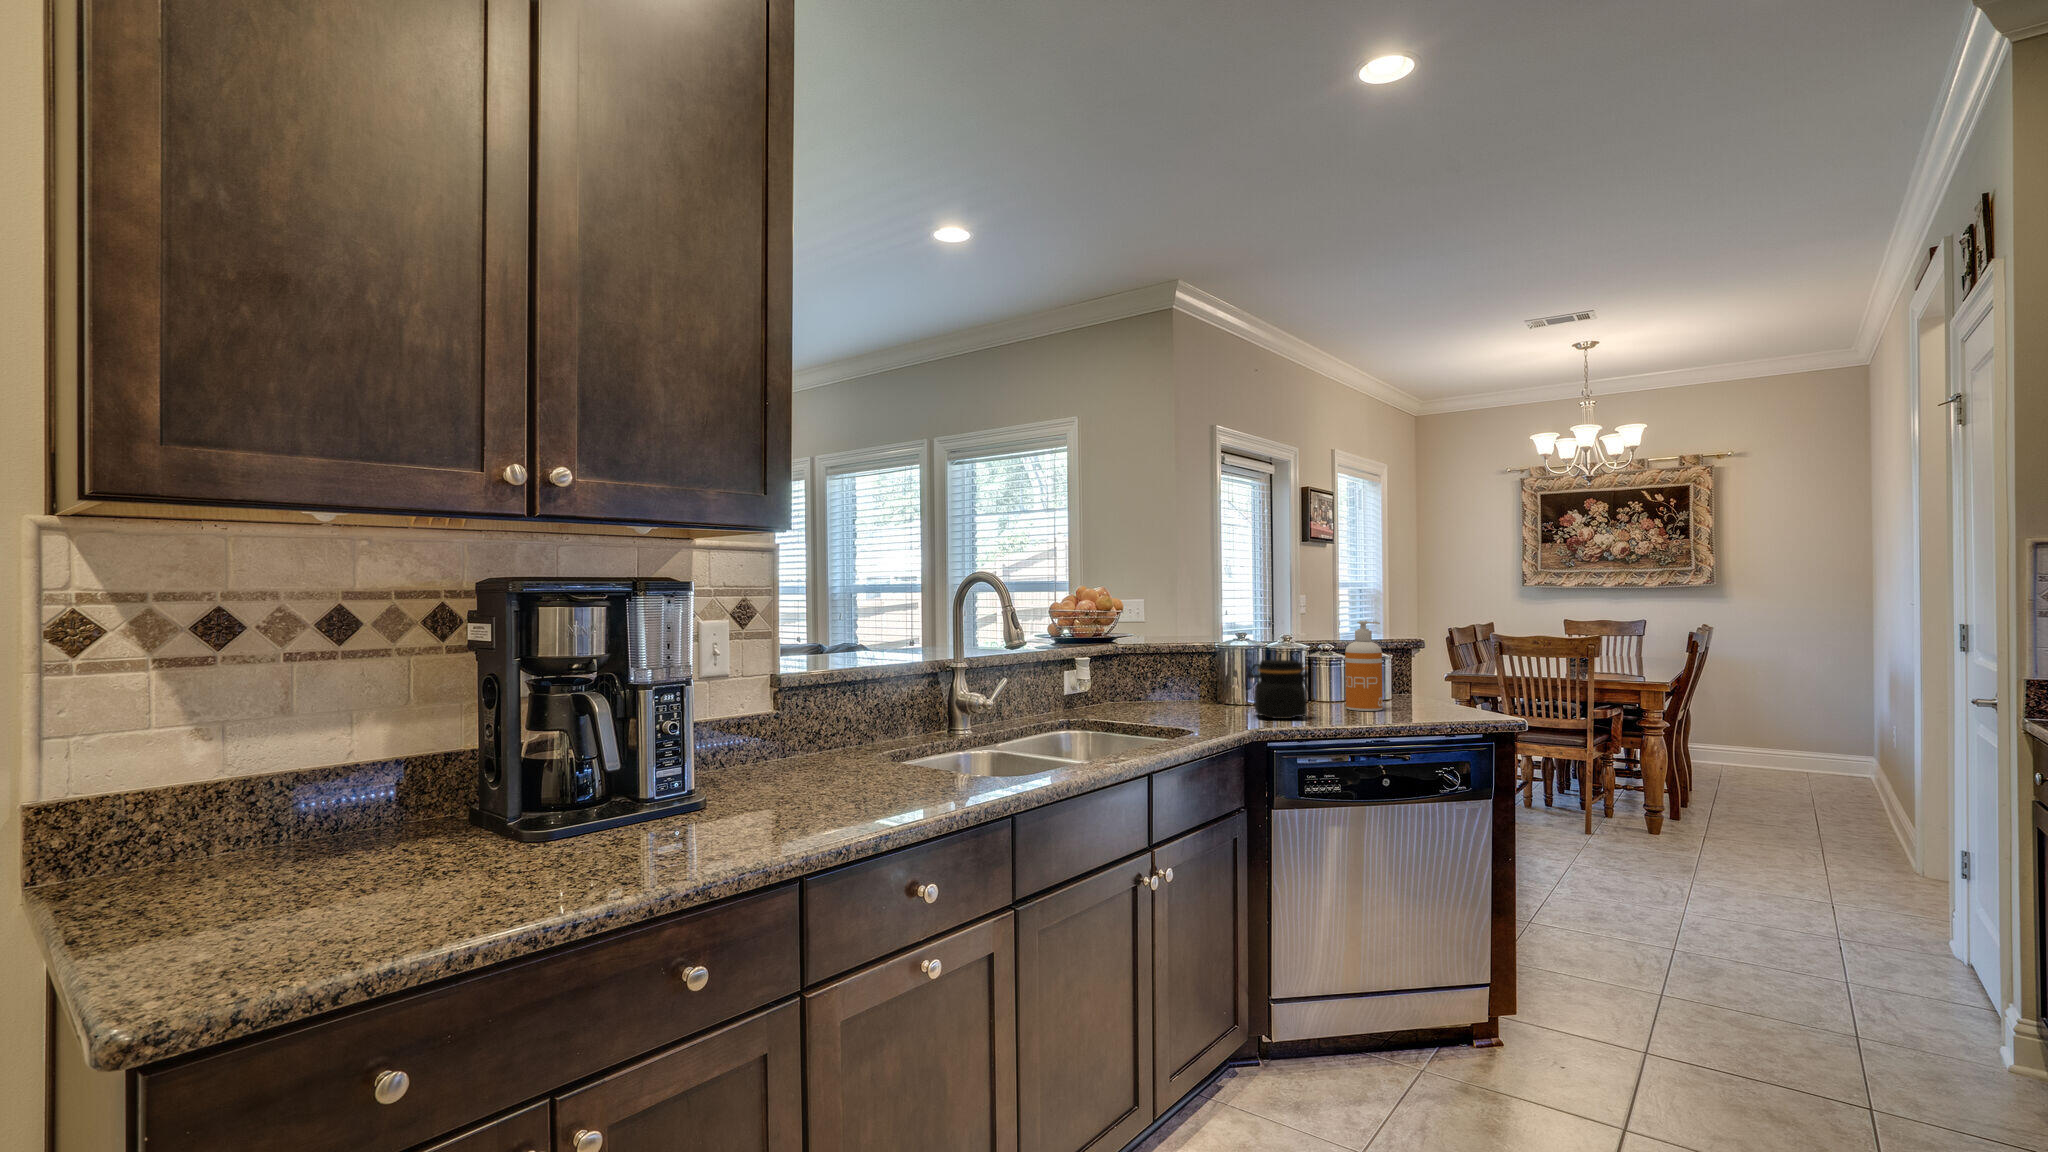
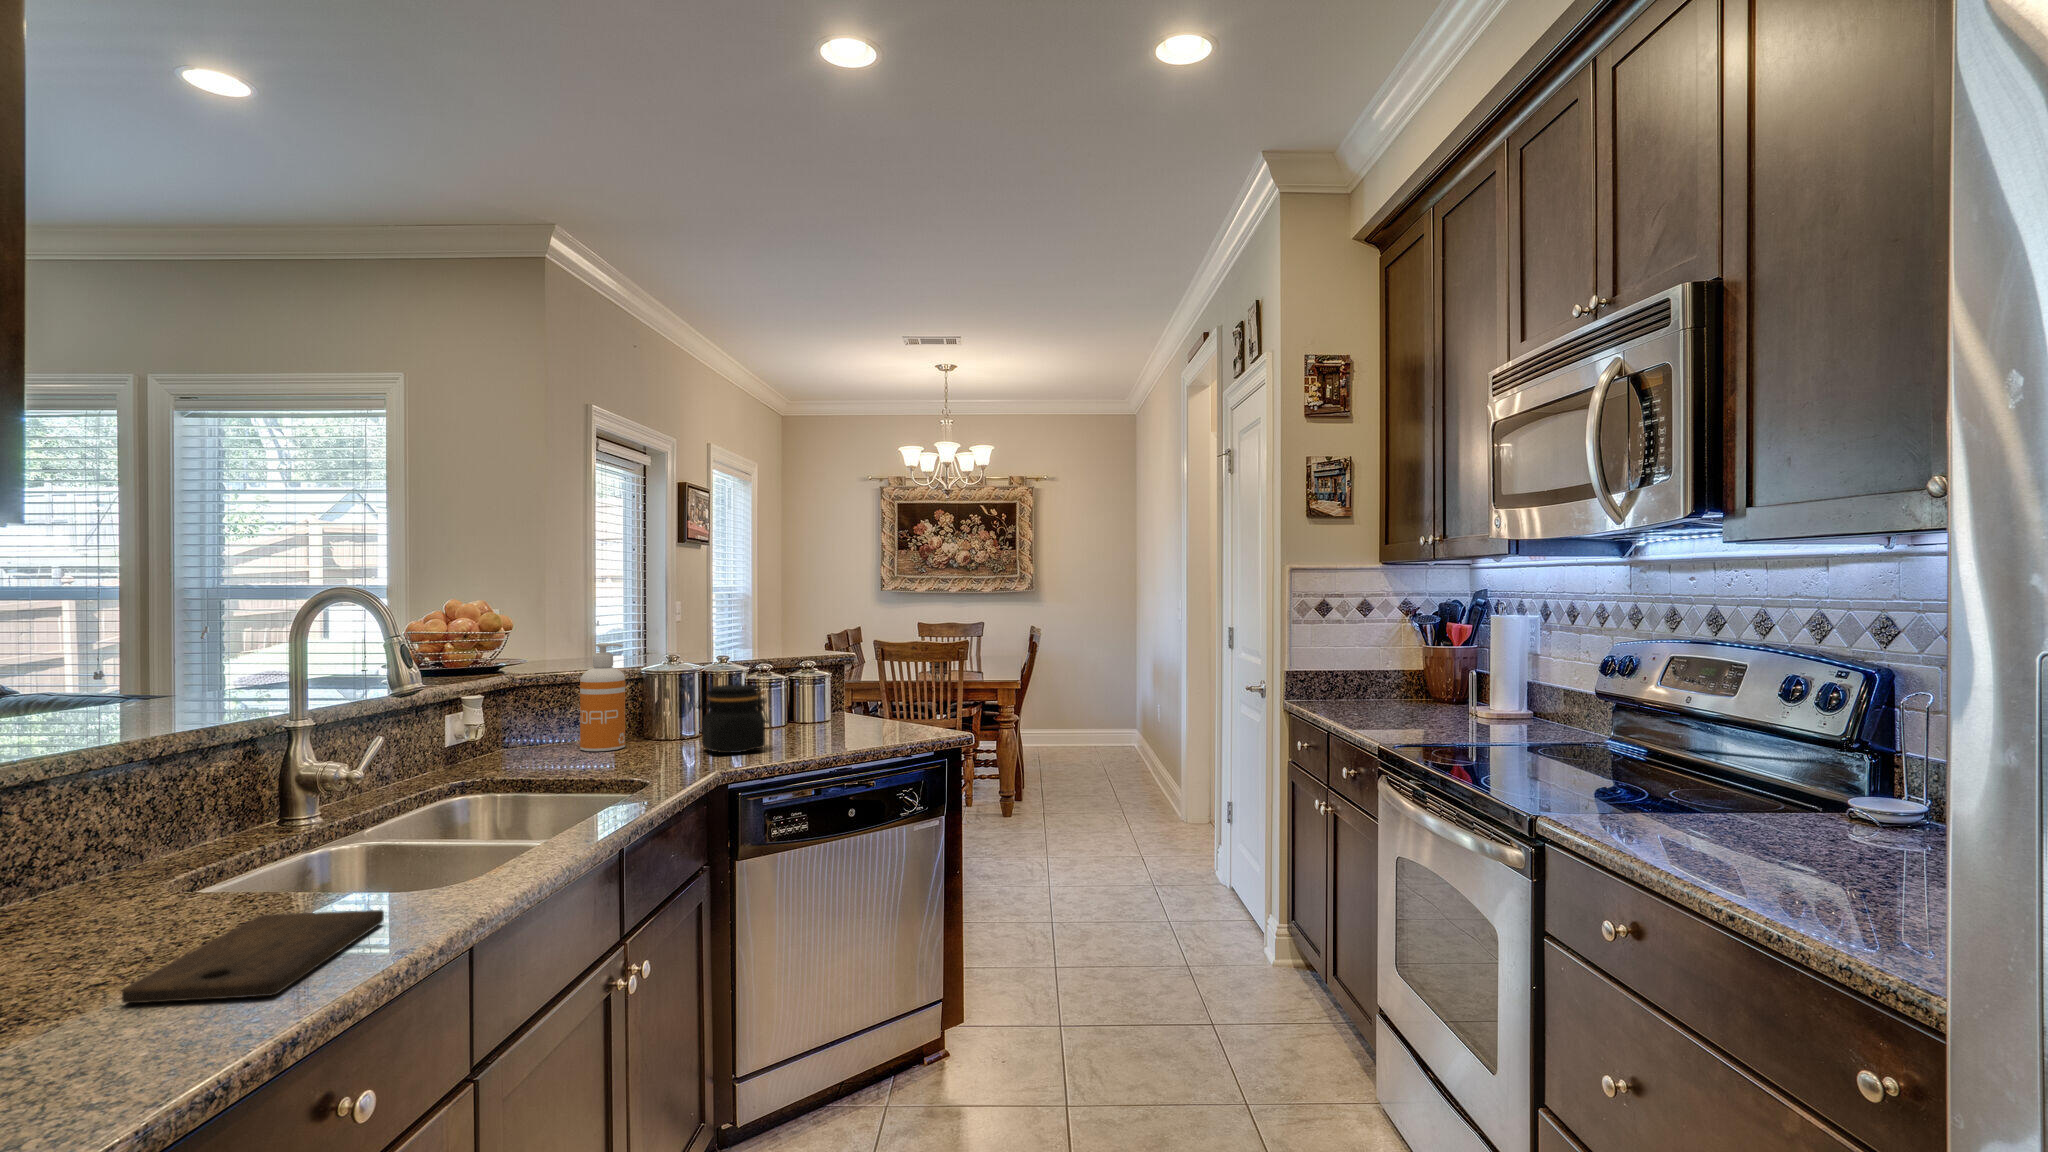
soap dispenser: present [1345,621,1383,711] -> present [580,643,625,751]
cutting board: none [833,773,971,812] -> present [122,910,384,1003]

